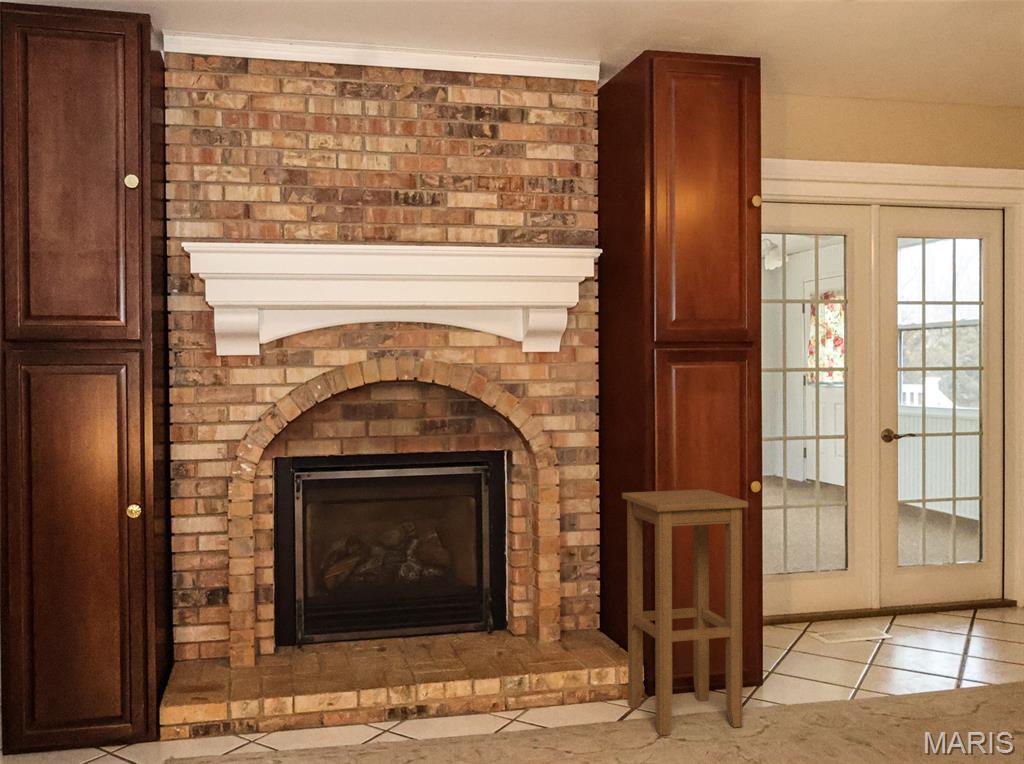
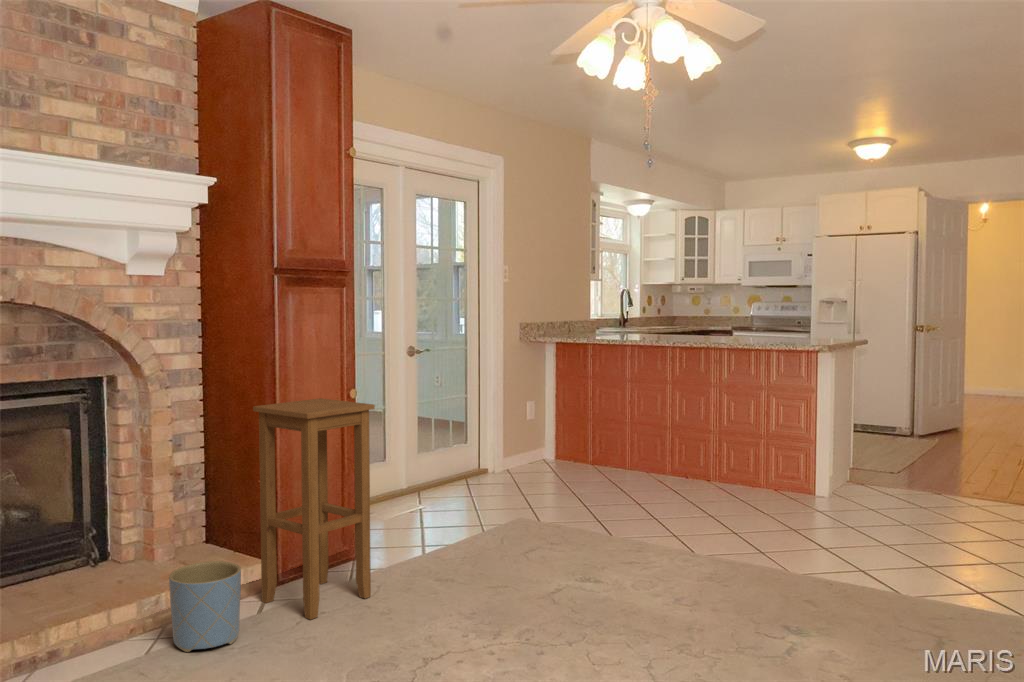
planter: none [517,649,586,740] -> present [169,561,241,652]

